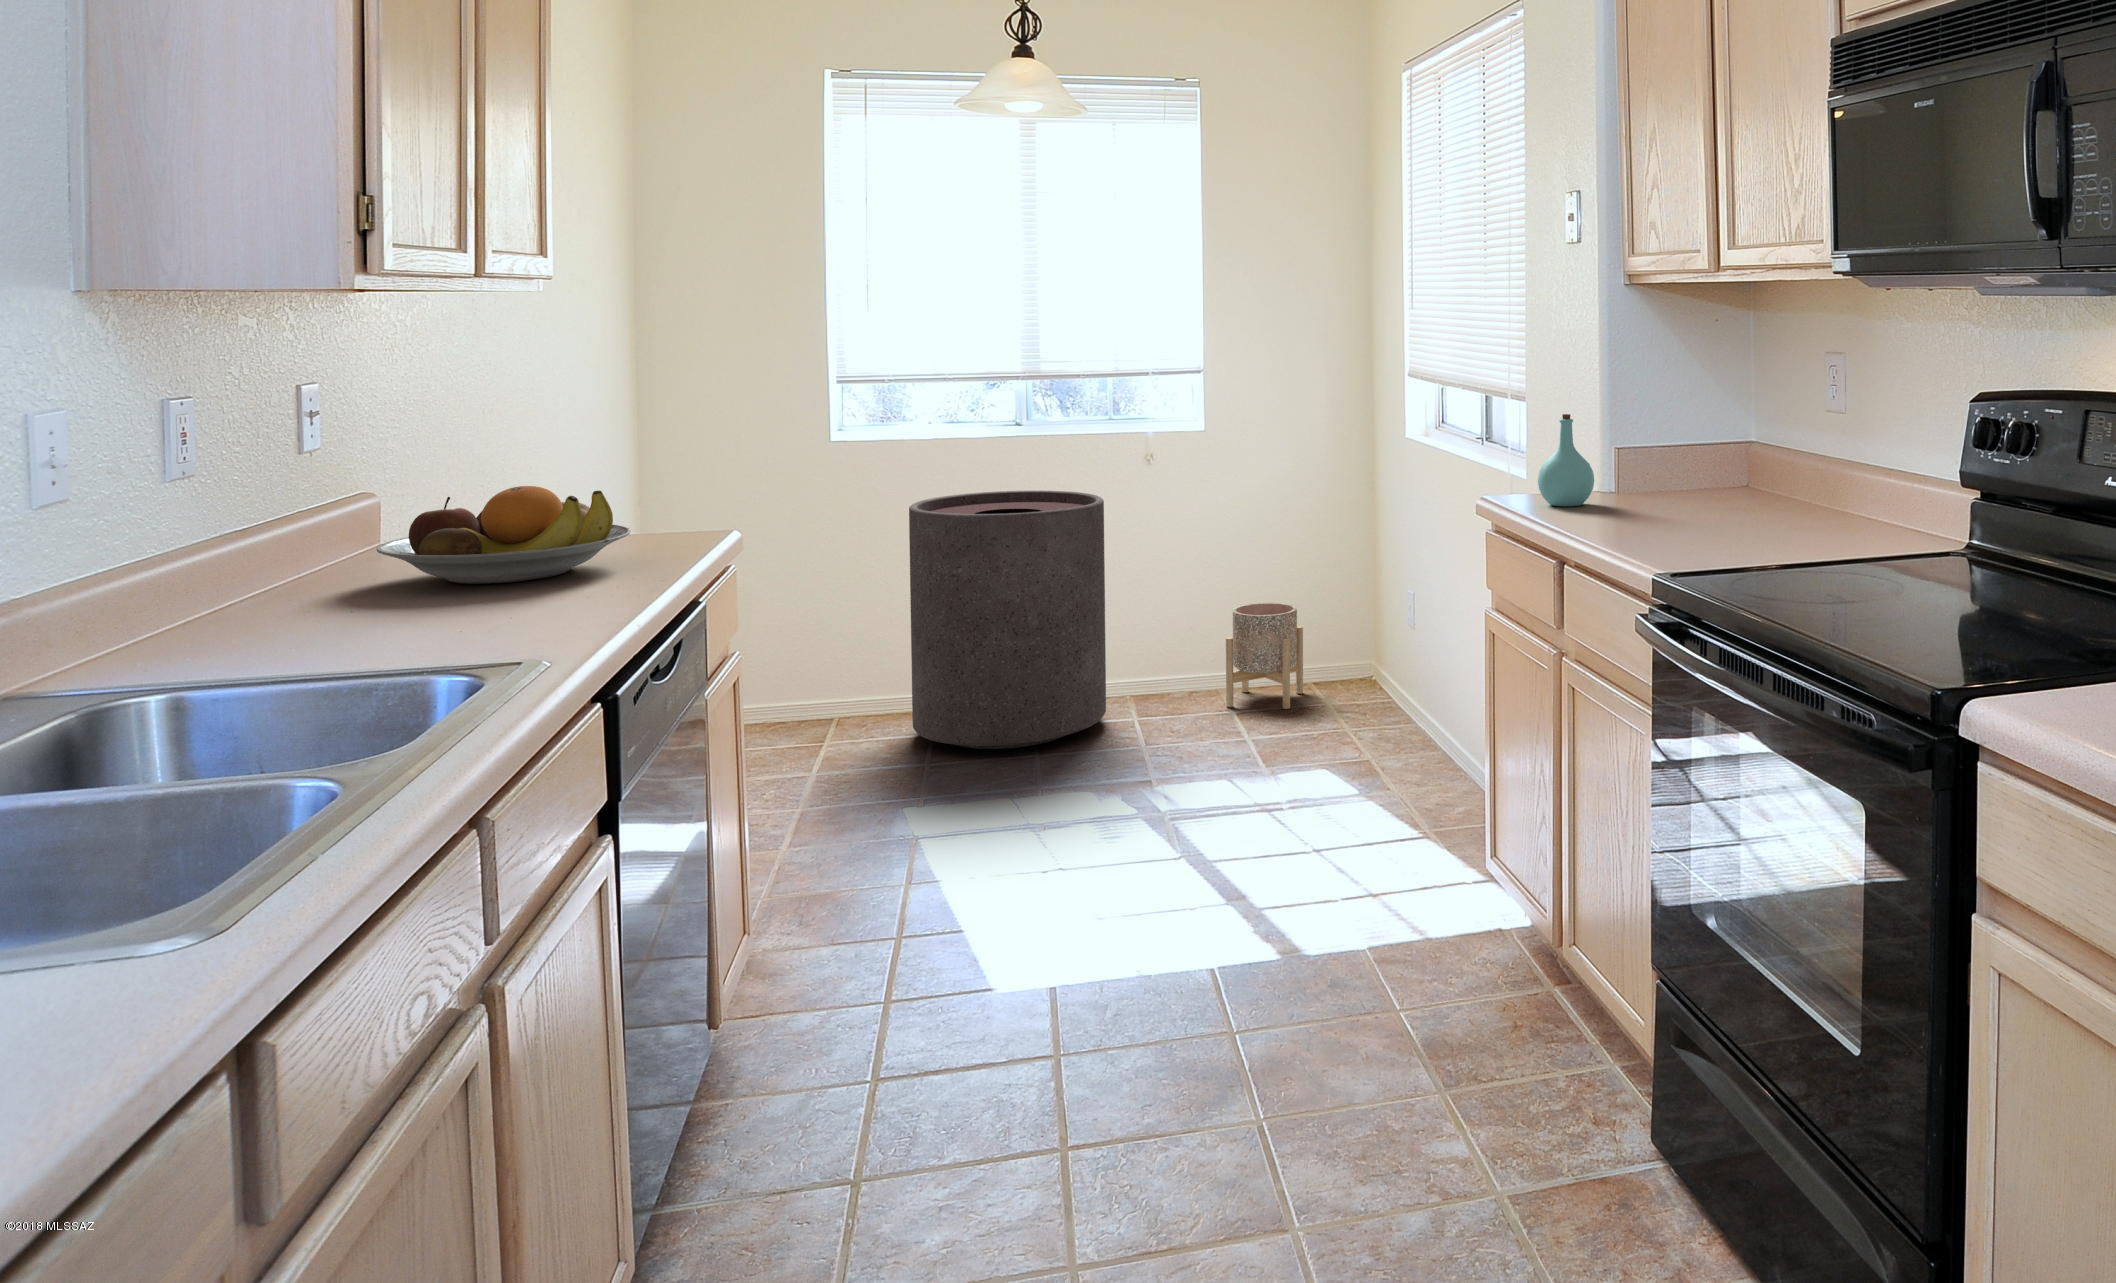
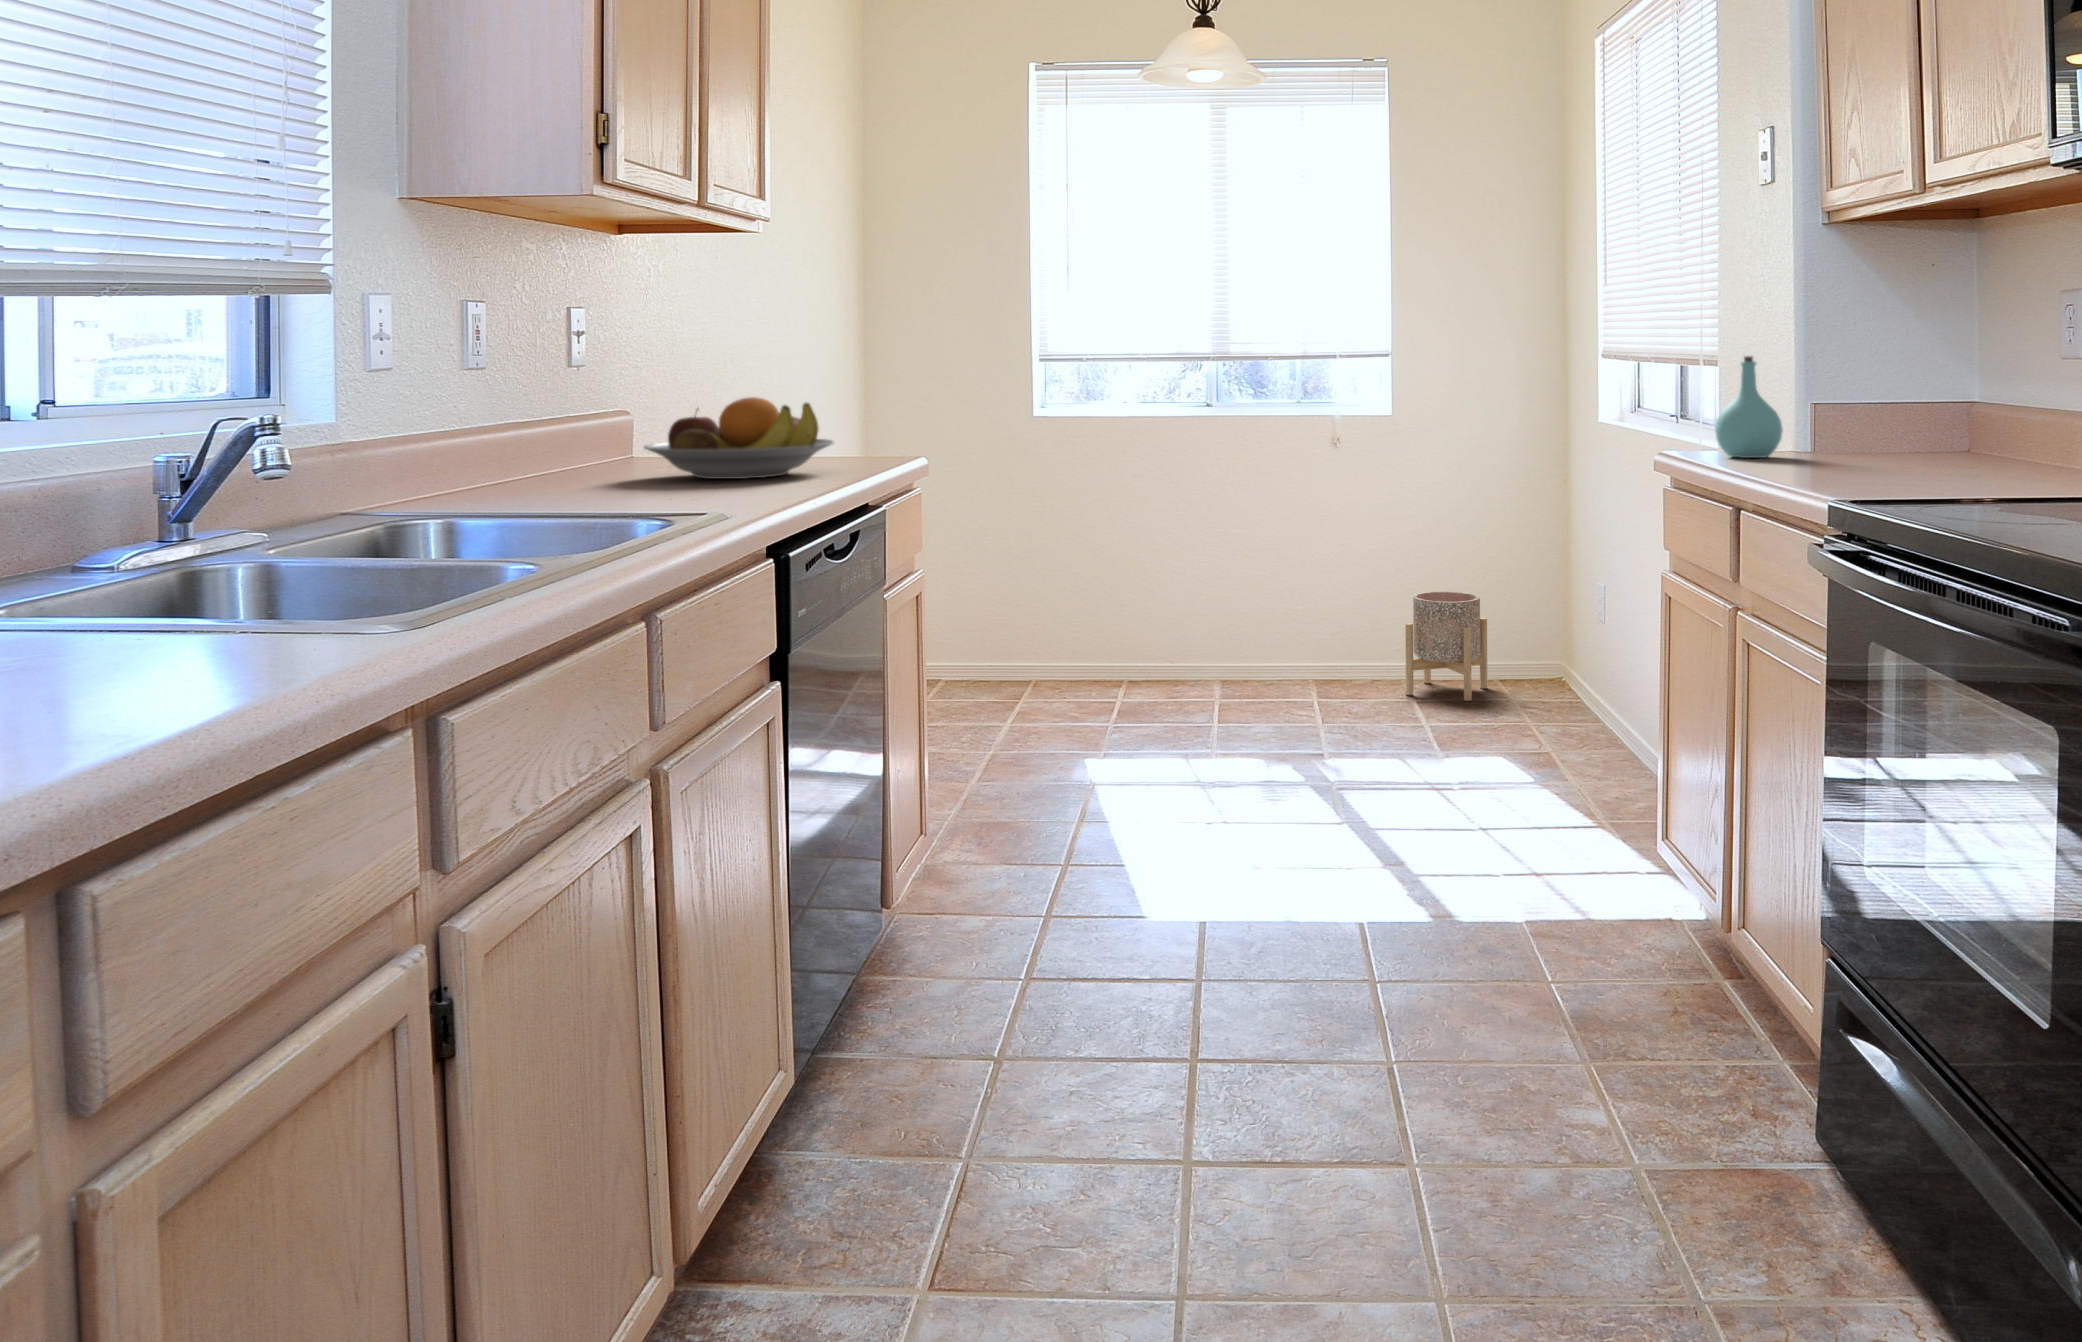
trash can: present [909,490,1106,749] -> none [1104,468,1285,714]

